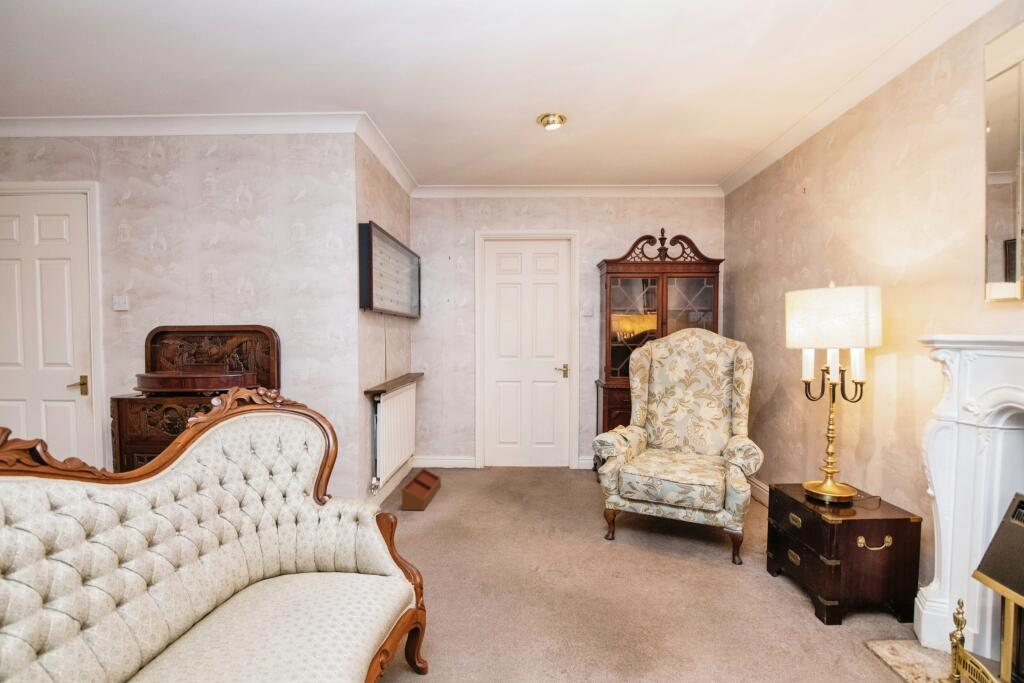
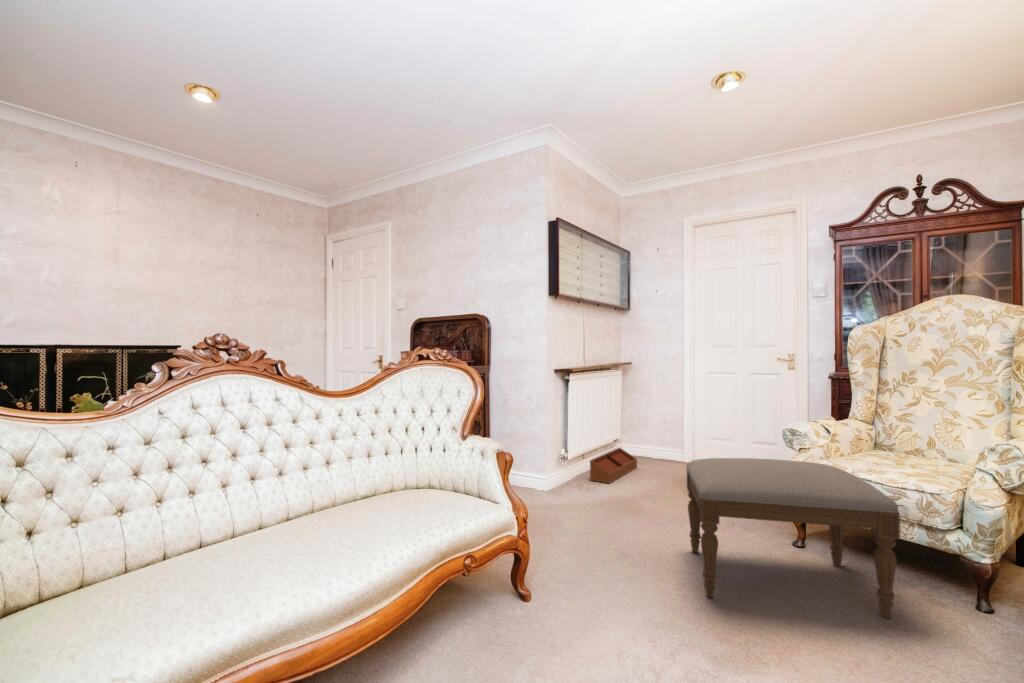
ottoman: none [531,471,703,614] -> present [687,458,900,618]

